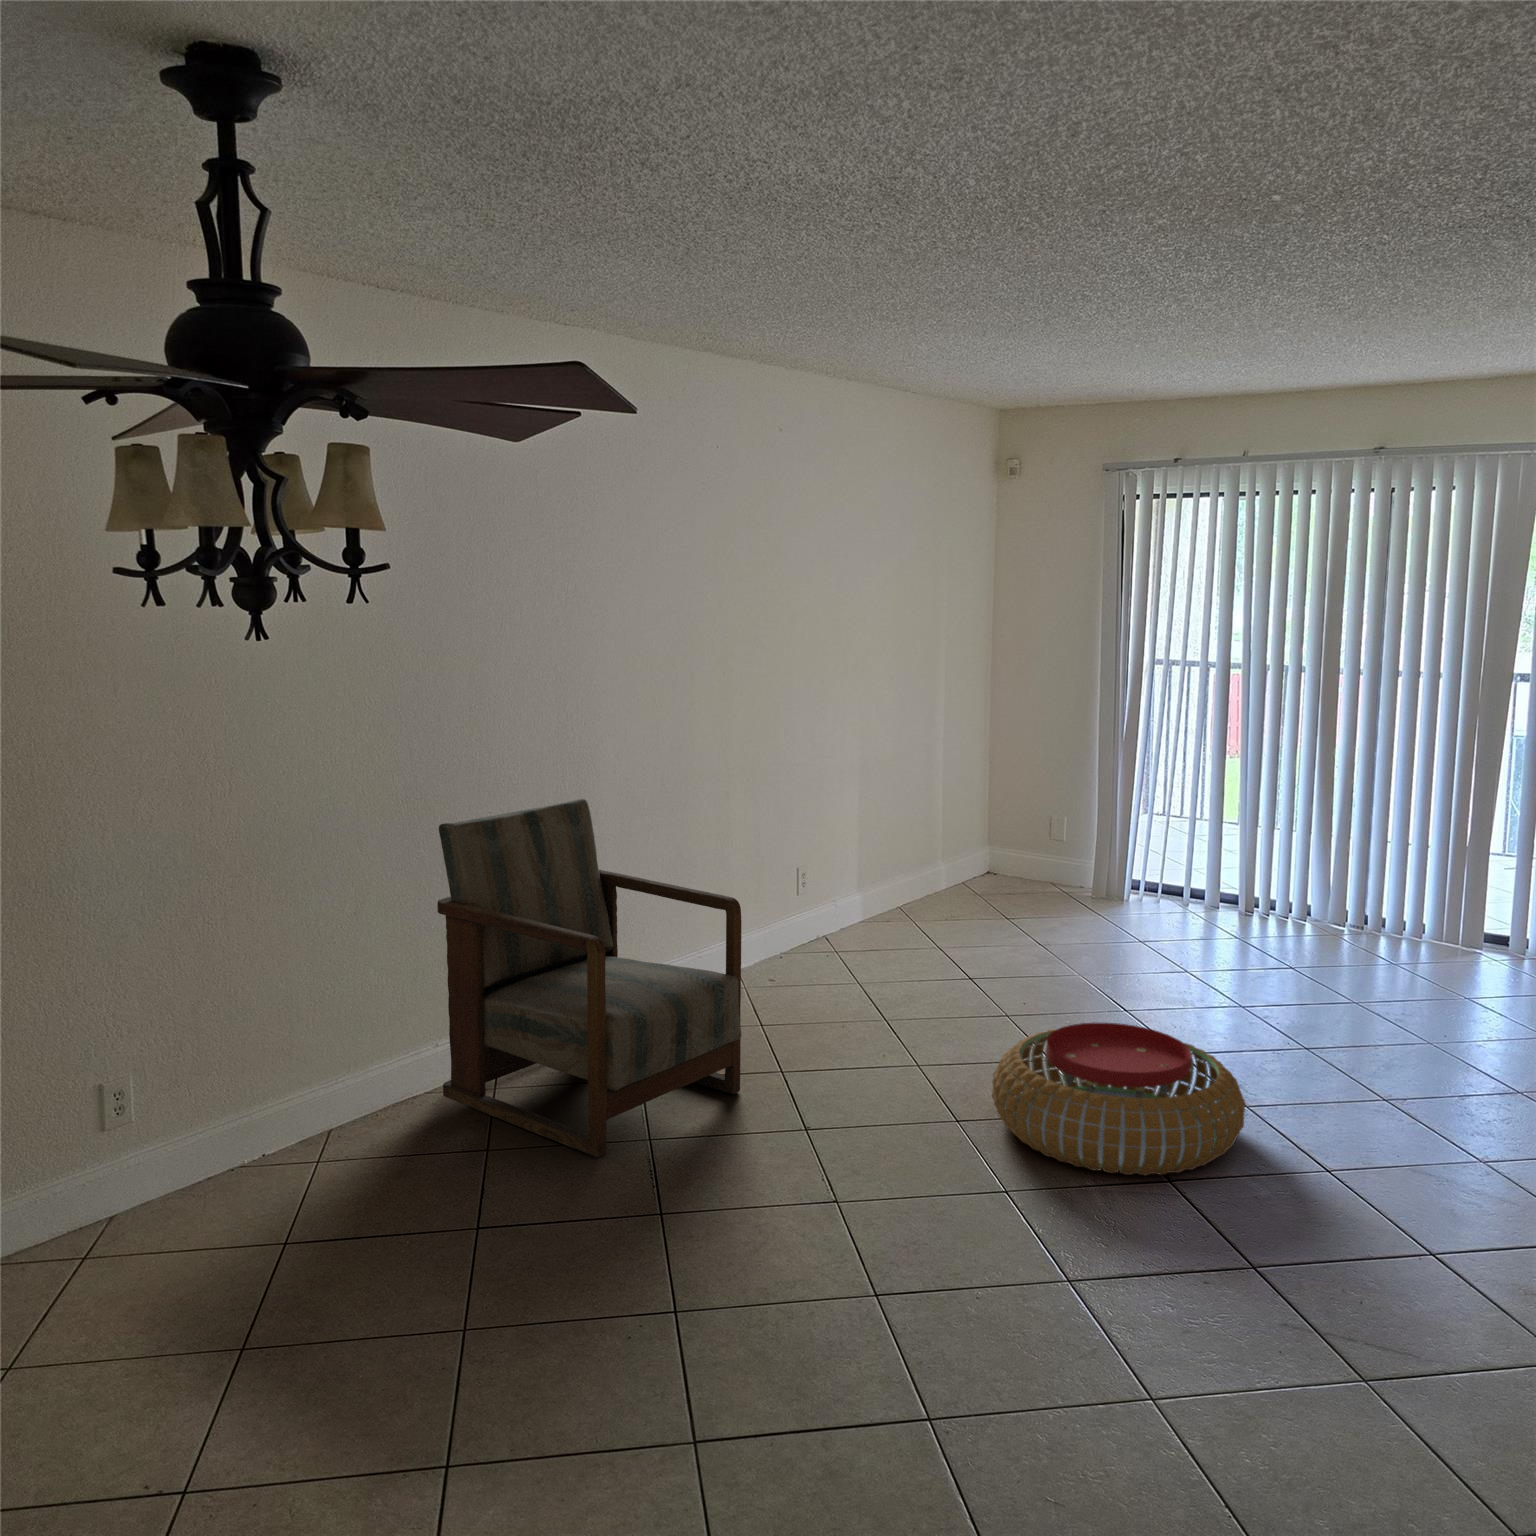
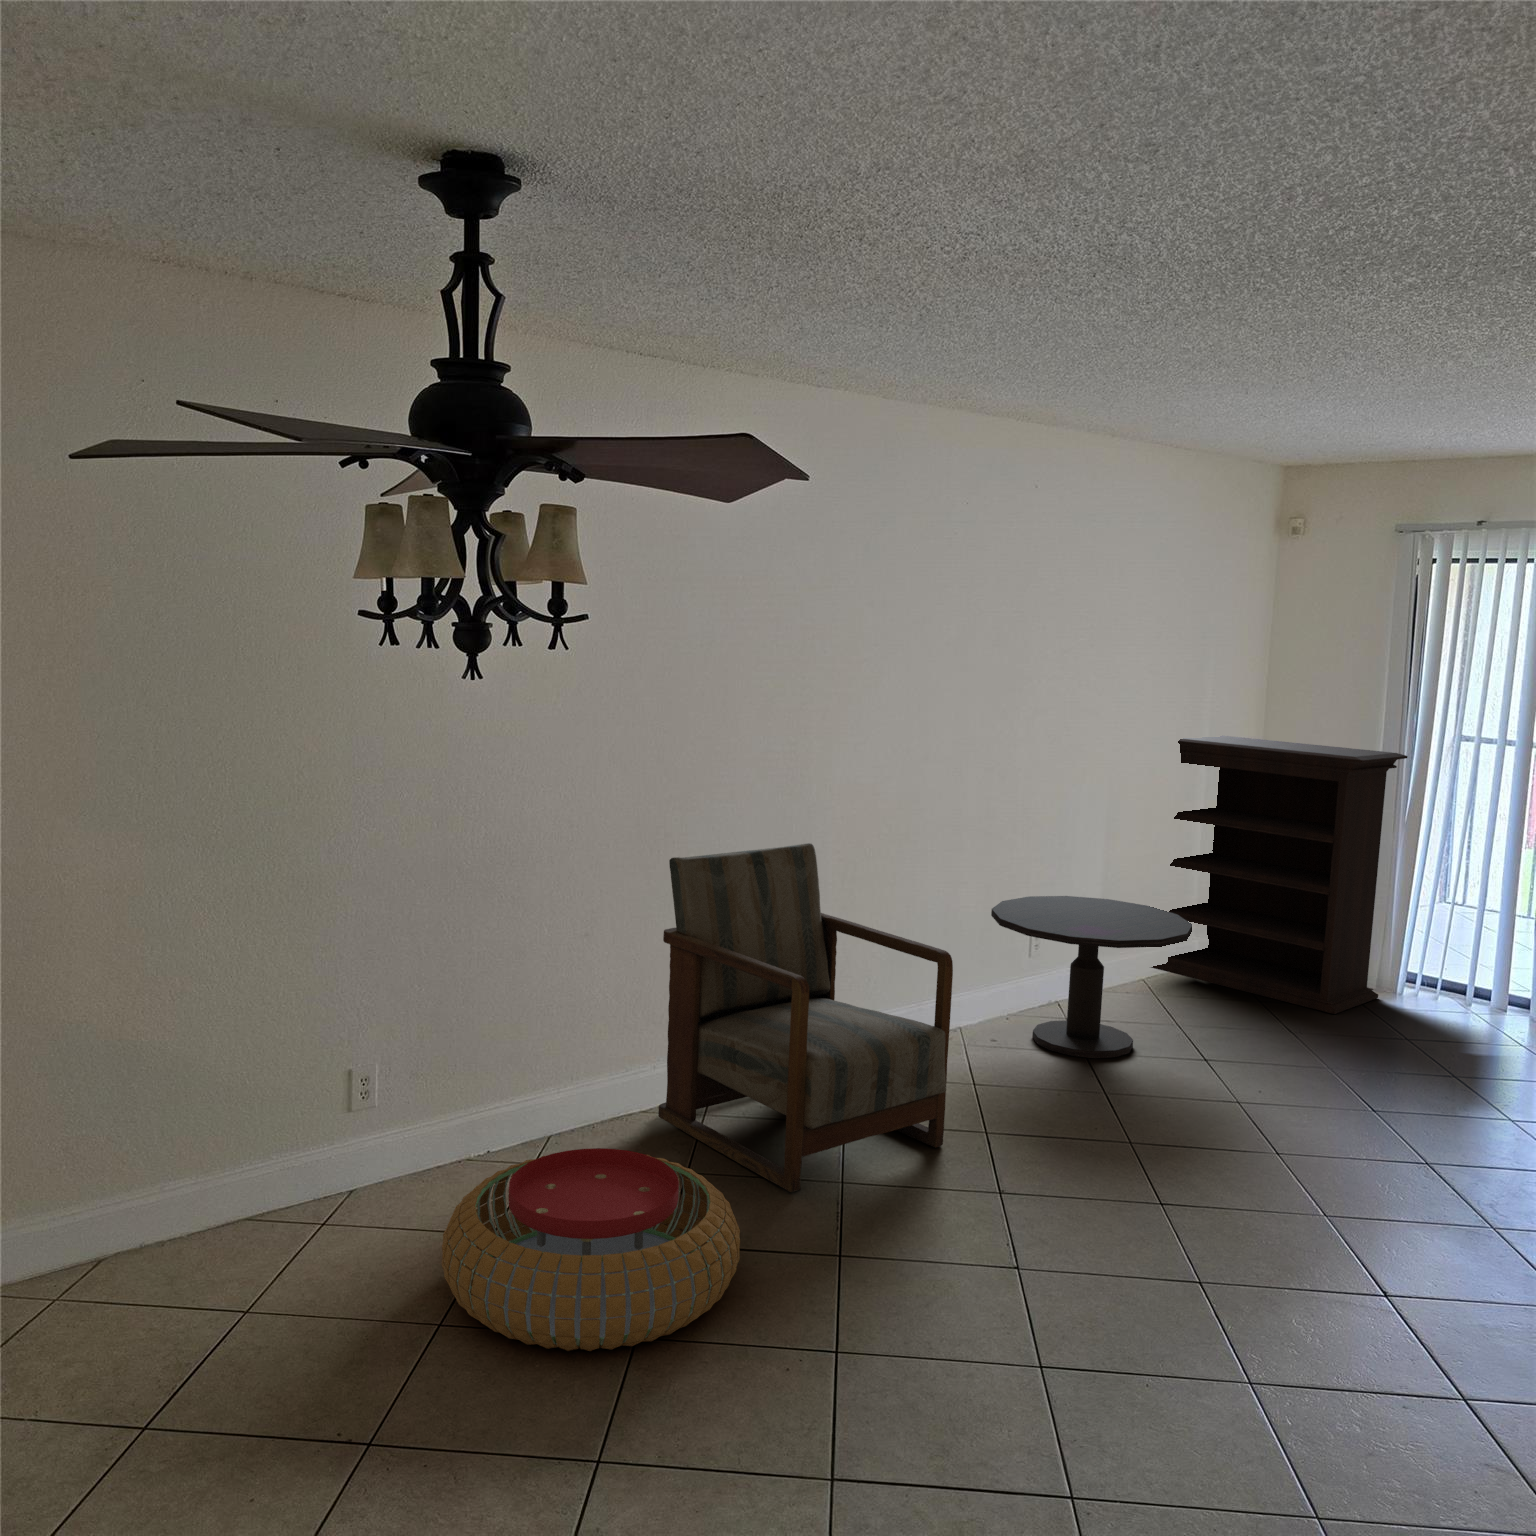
bookshelf: none [887,667,1127,926] -> present [1151,735,1408,1014]
side table: none [760,833,951,989] -> present [991,896,1192,1058]
pouf: present [992,1023,1245,1175] -> present [442,1148,740,1351]

